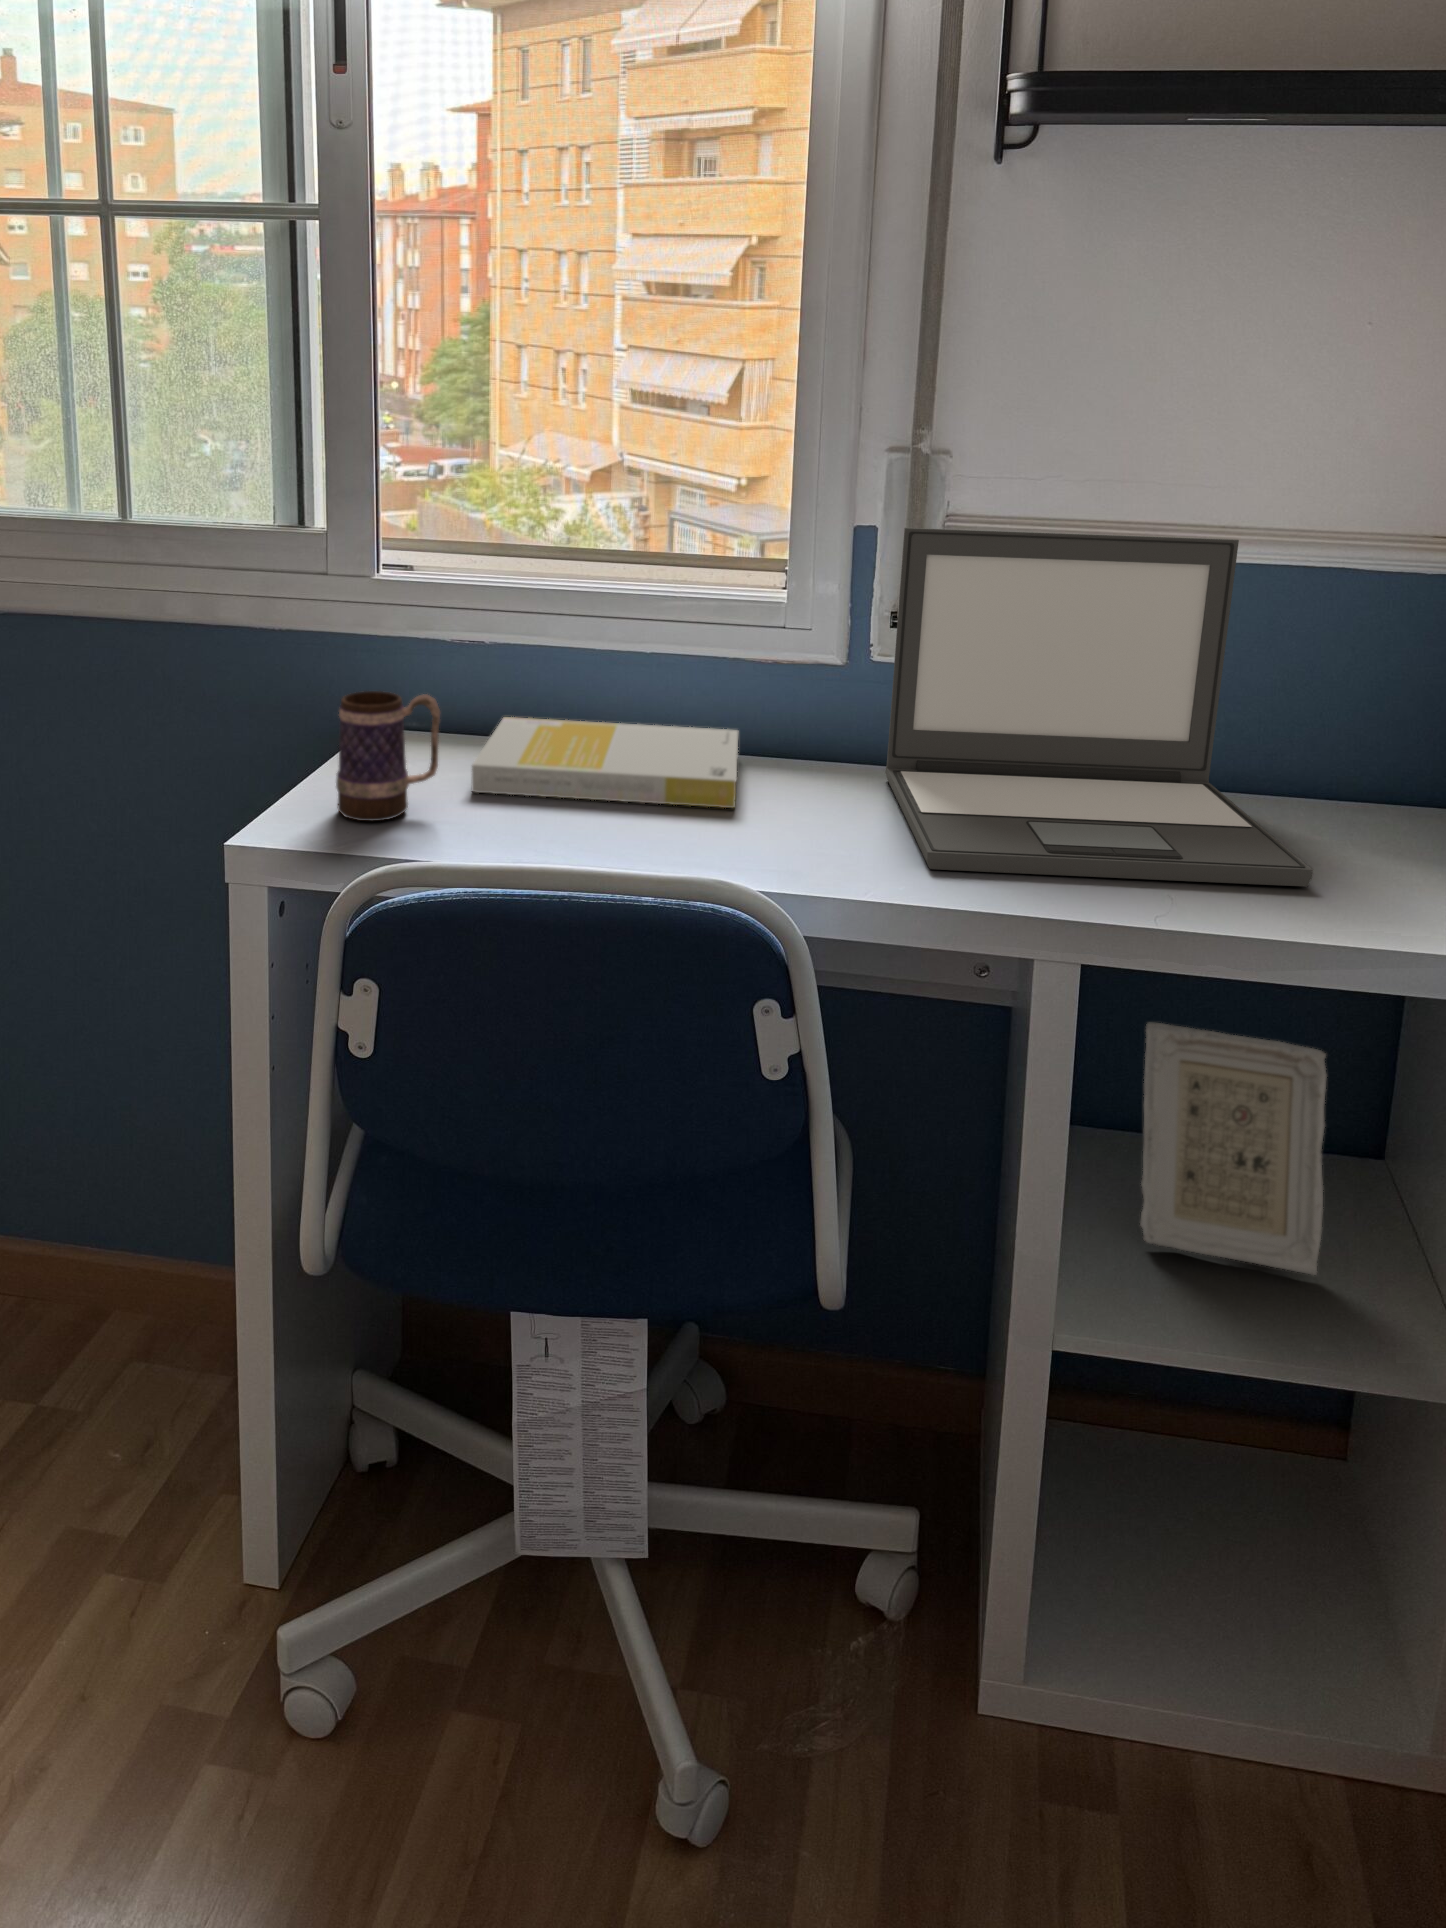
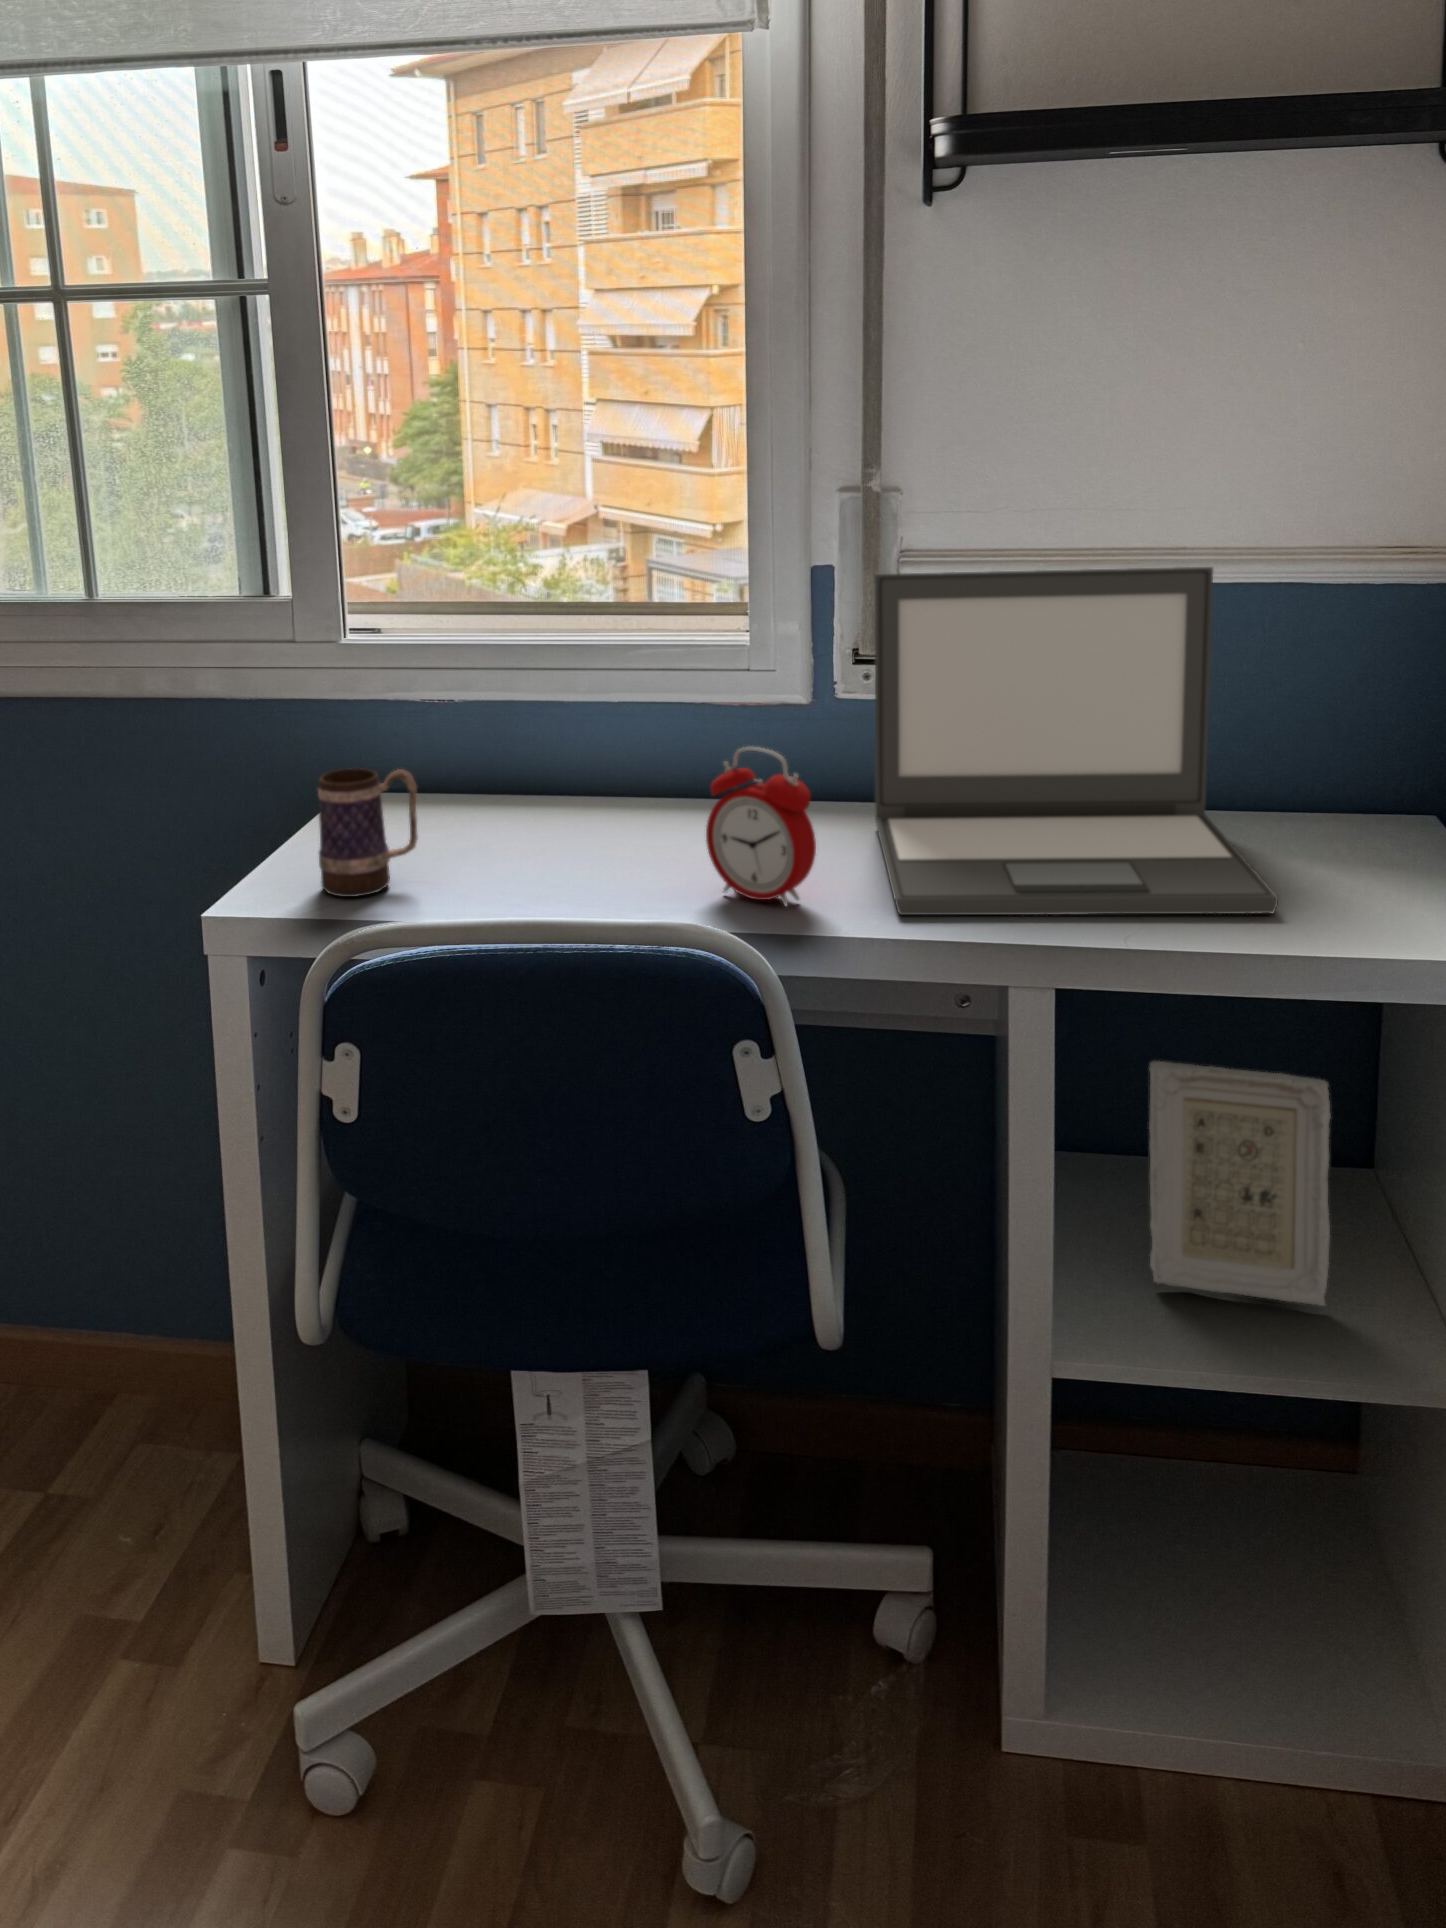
alarm clock: none [733,690,847,854] -> present [706,747,816,906]
book: present [472,717,738,808] -> none [453,785,728,865]

